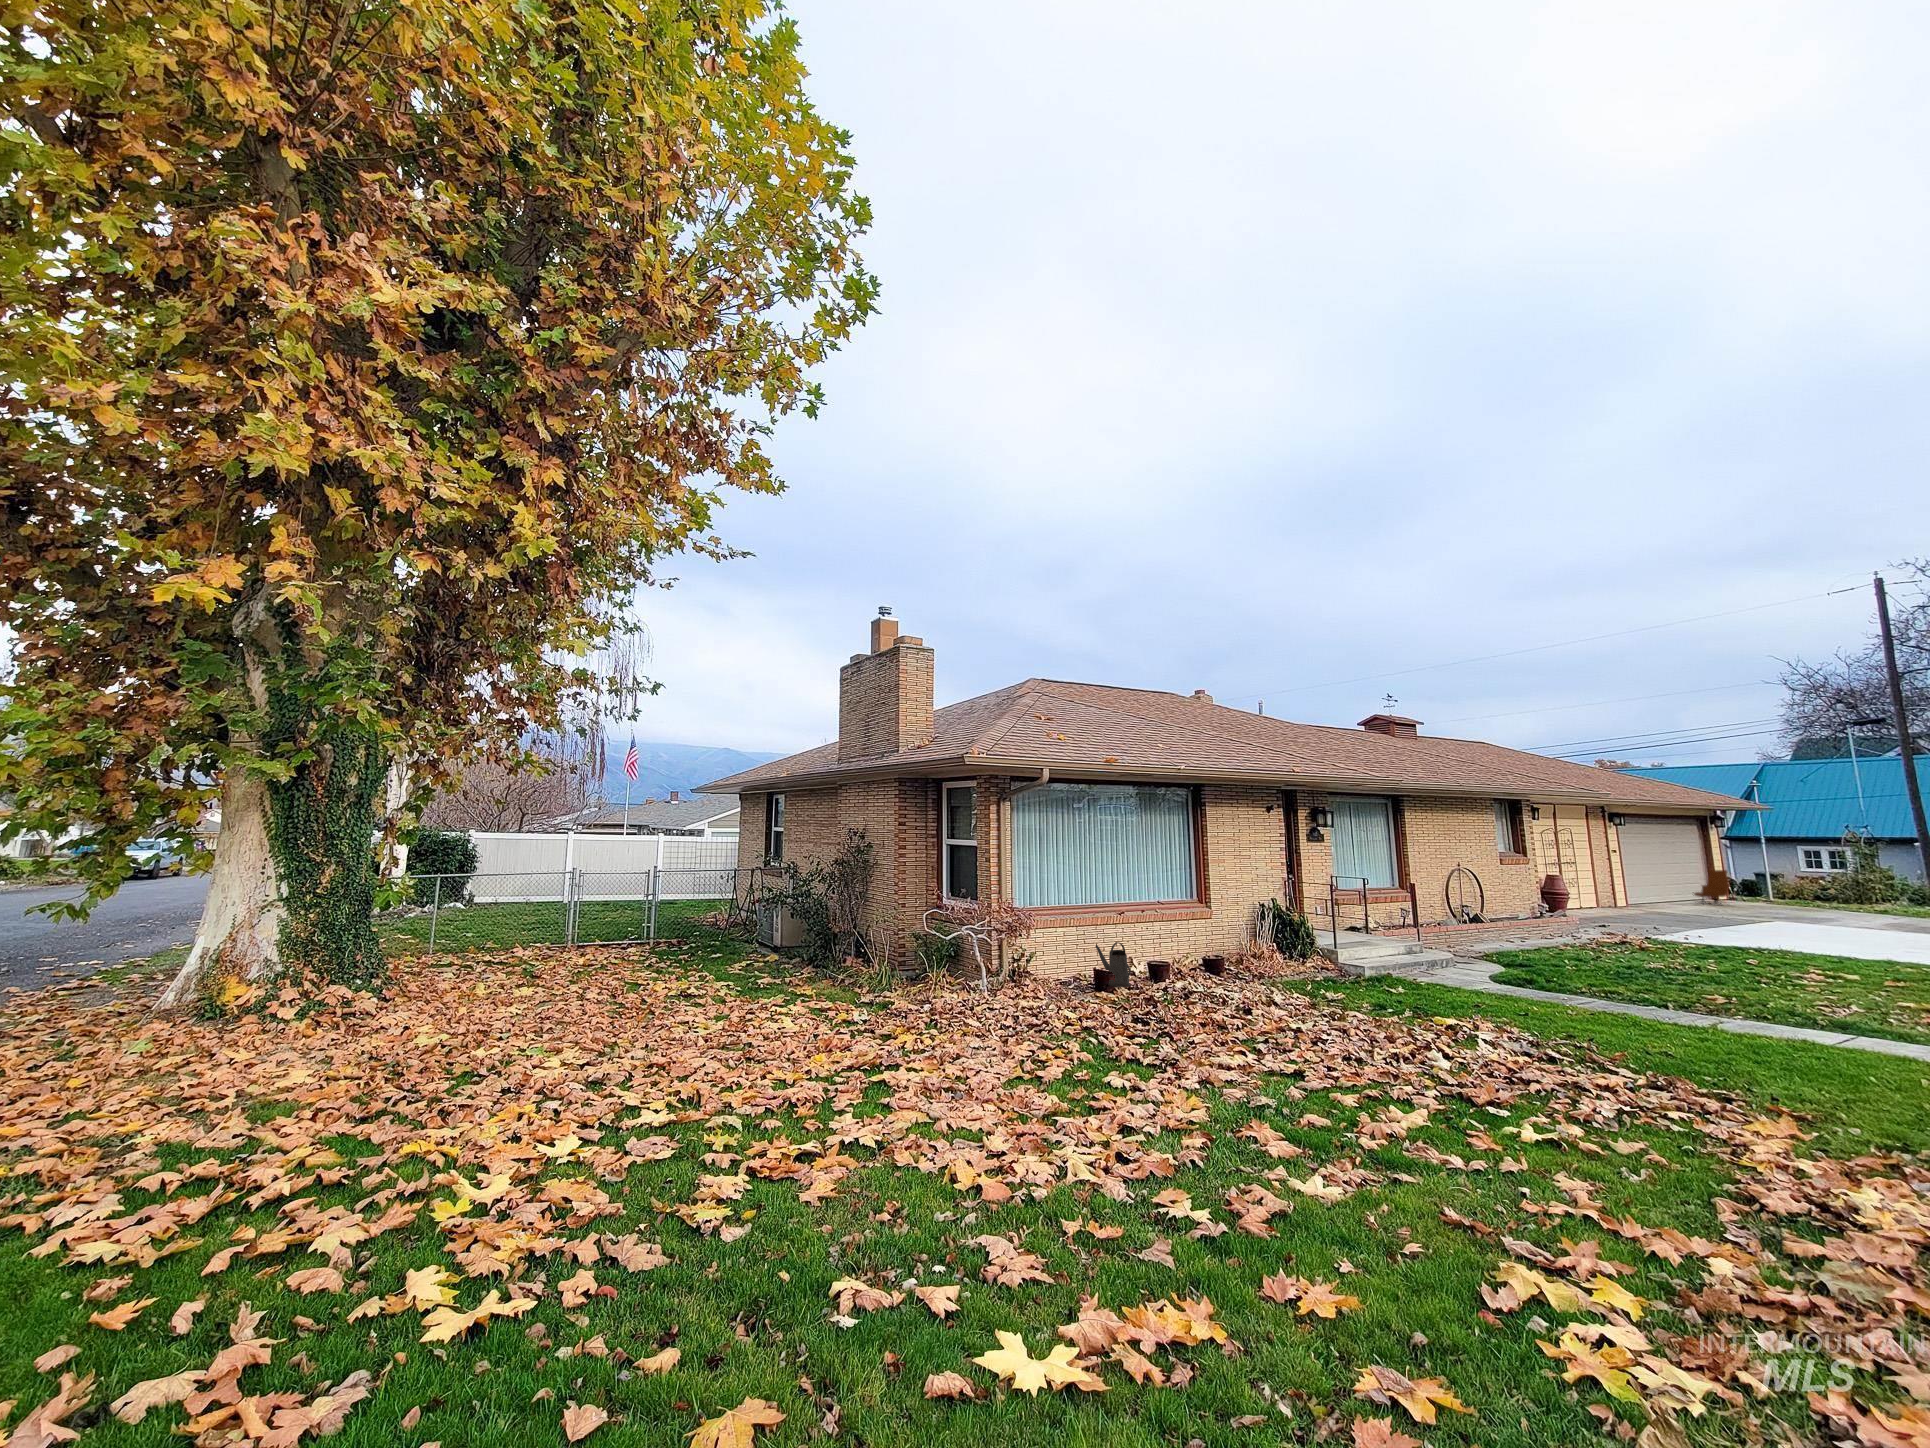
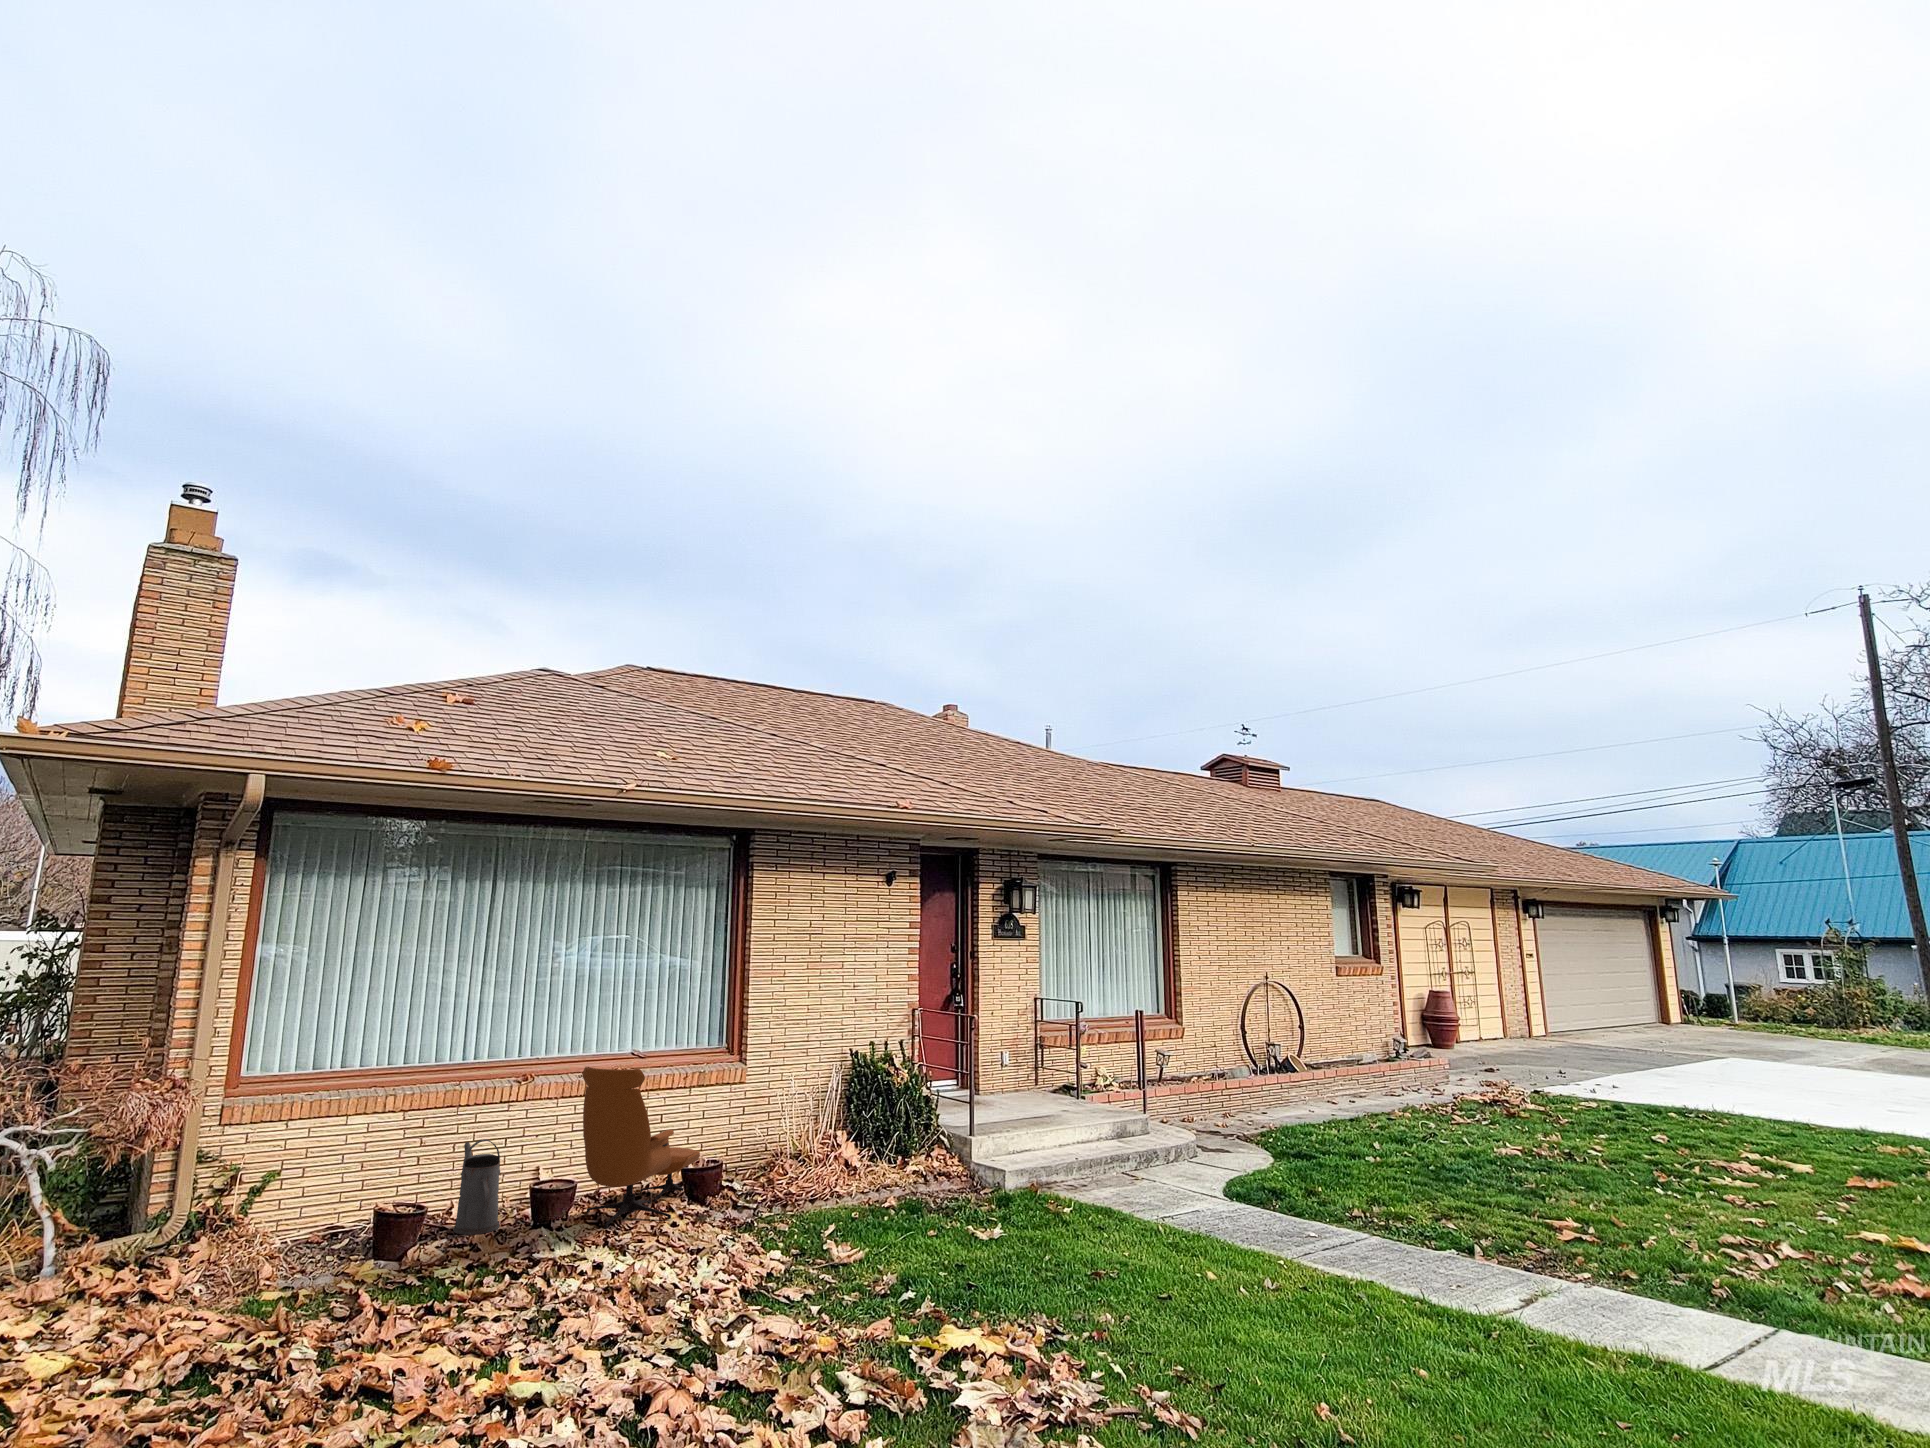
lounge chair: present [1693,870,1729,904] -> present [582,1067,700,1228]

